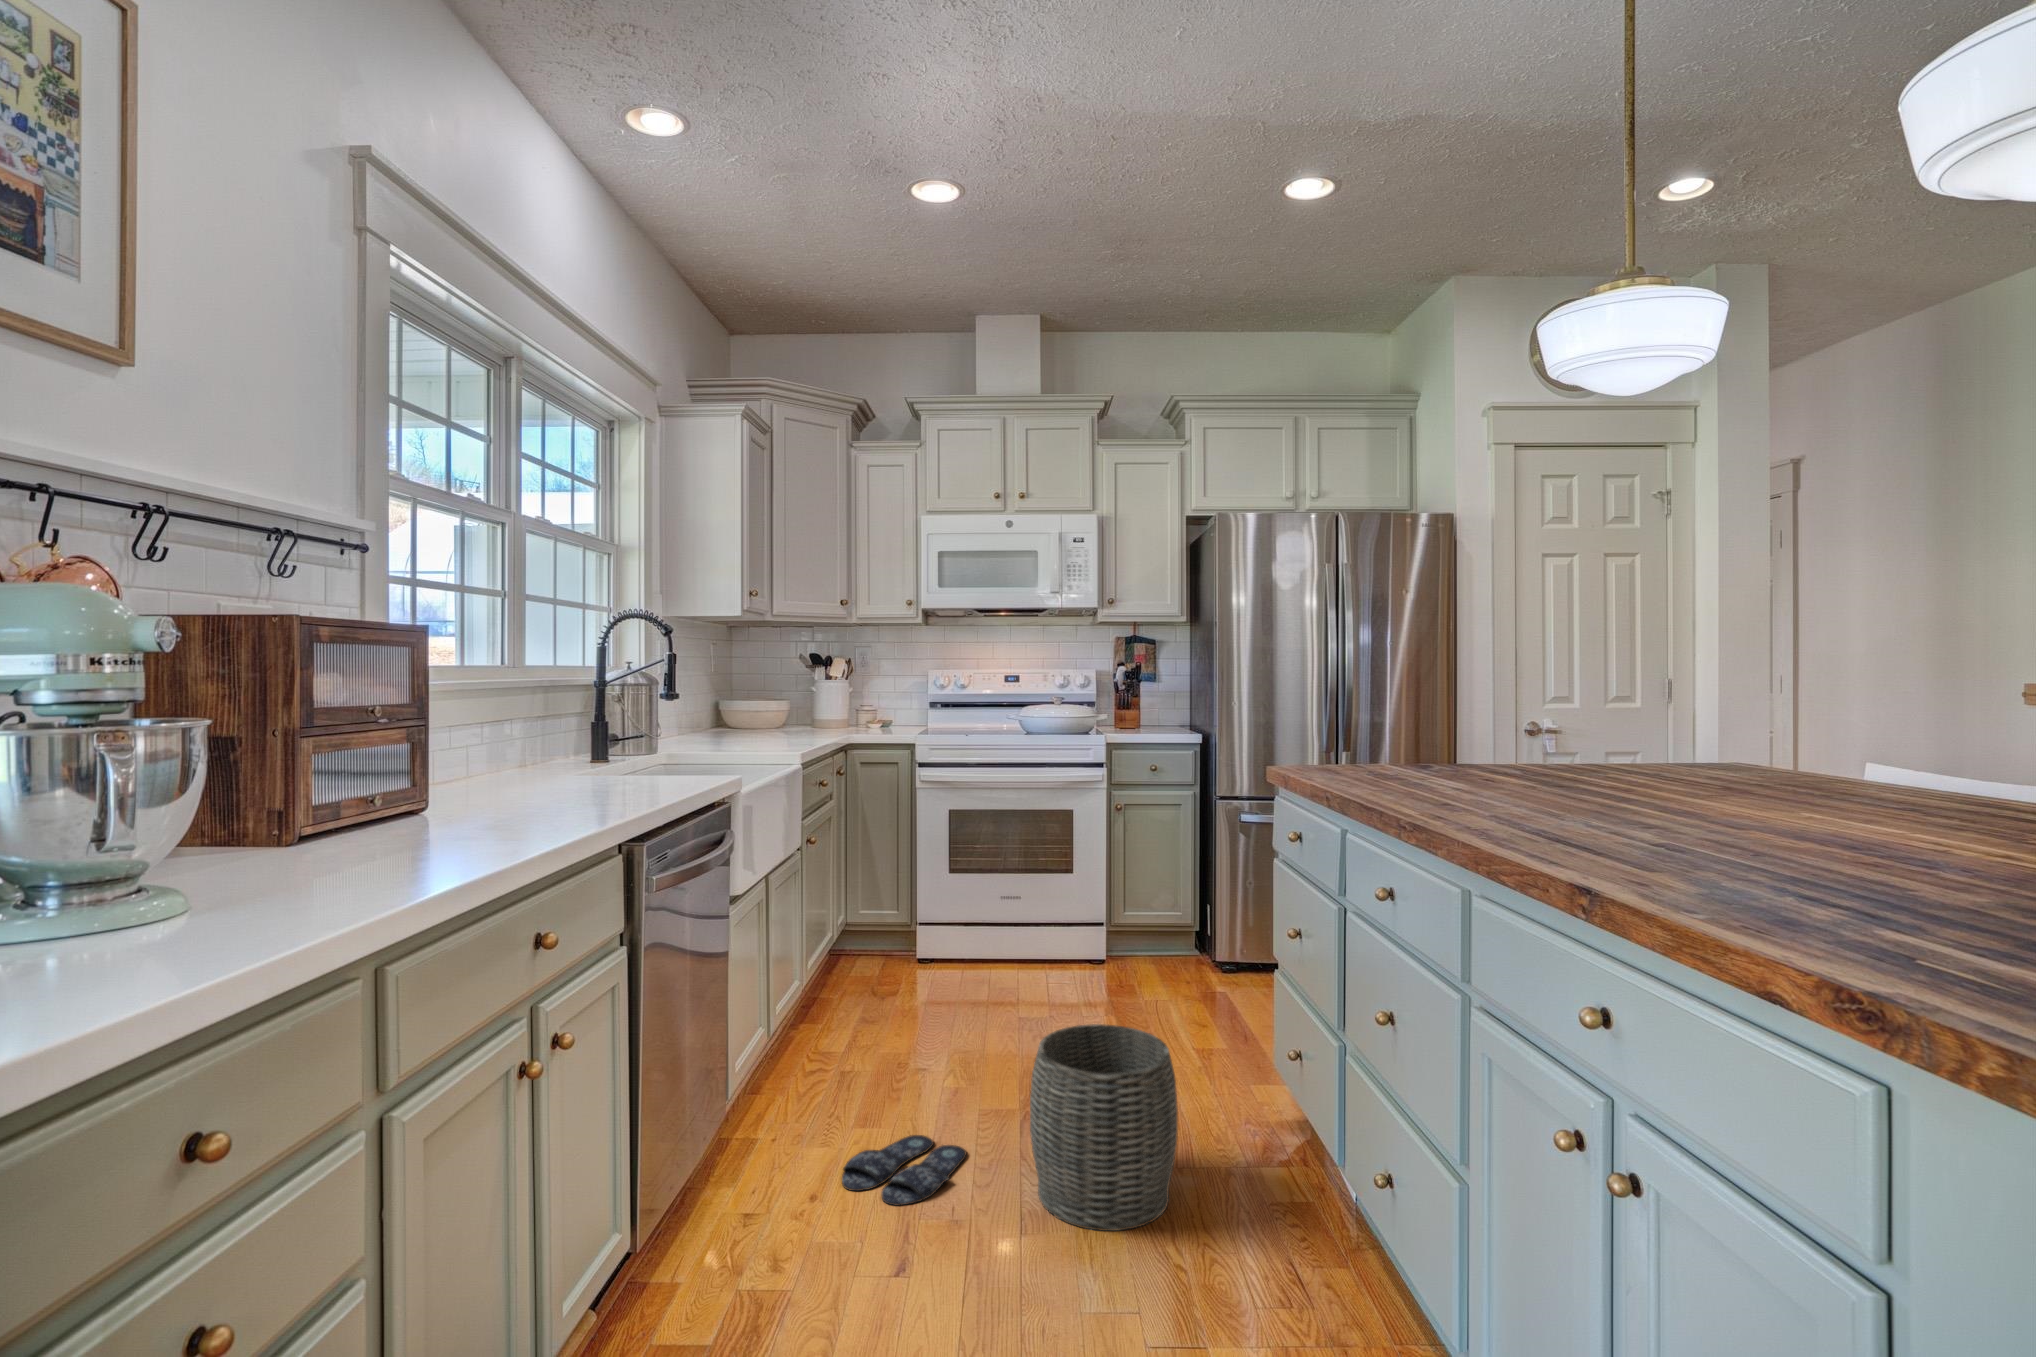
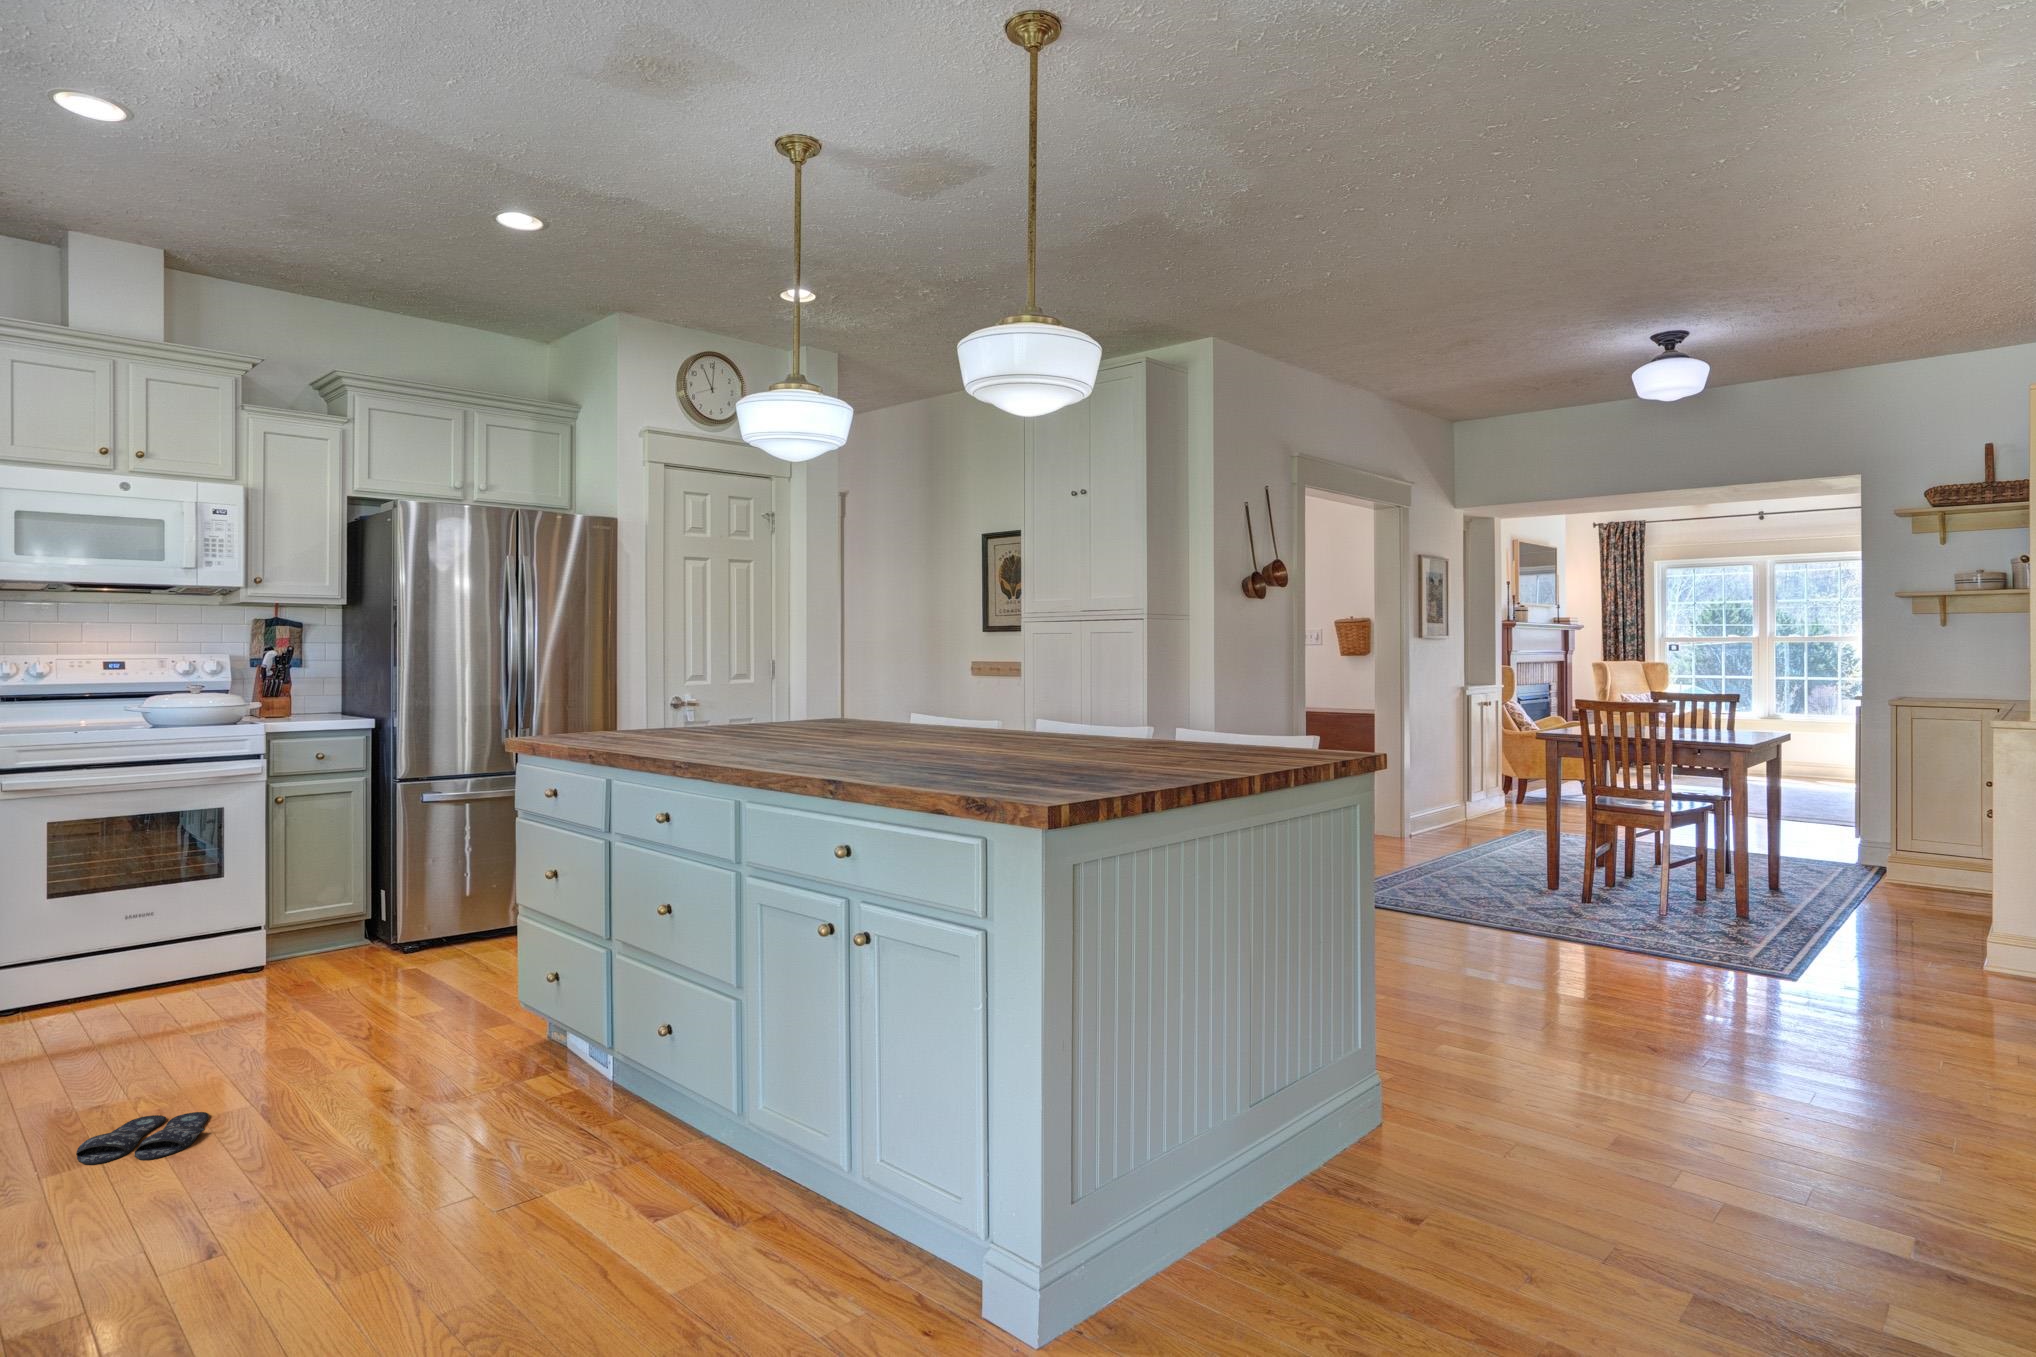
woven basket: present [1030,1024,1178,1231] -> none [289,968,428,1123]

